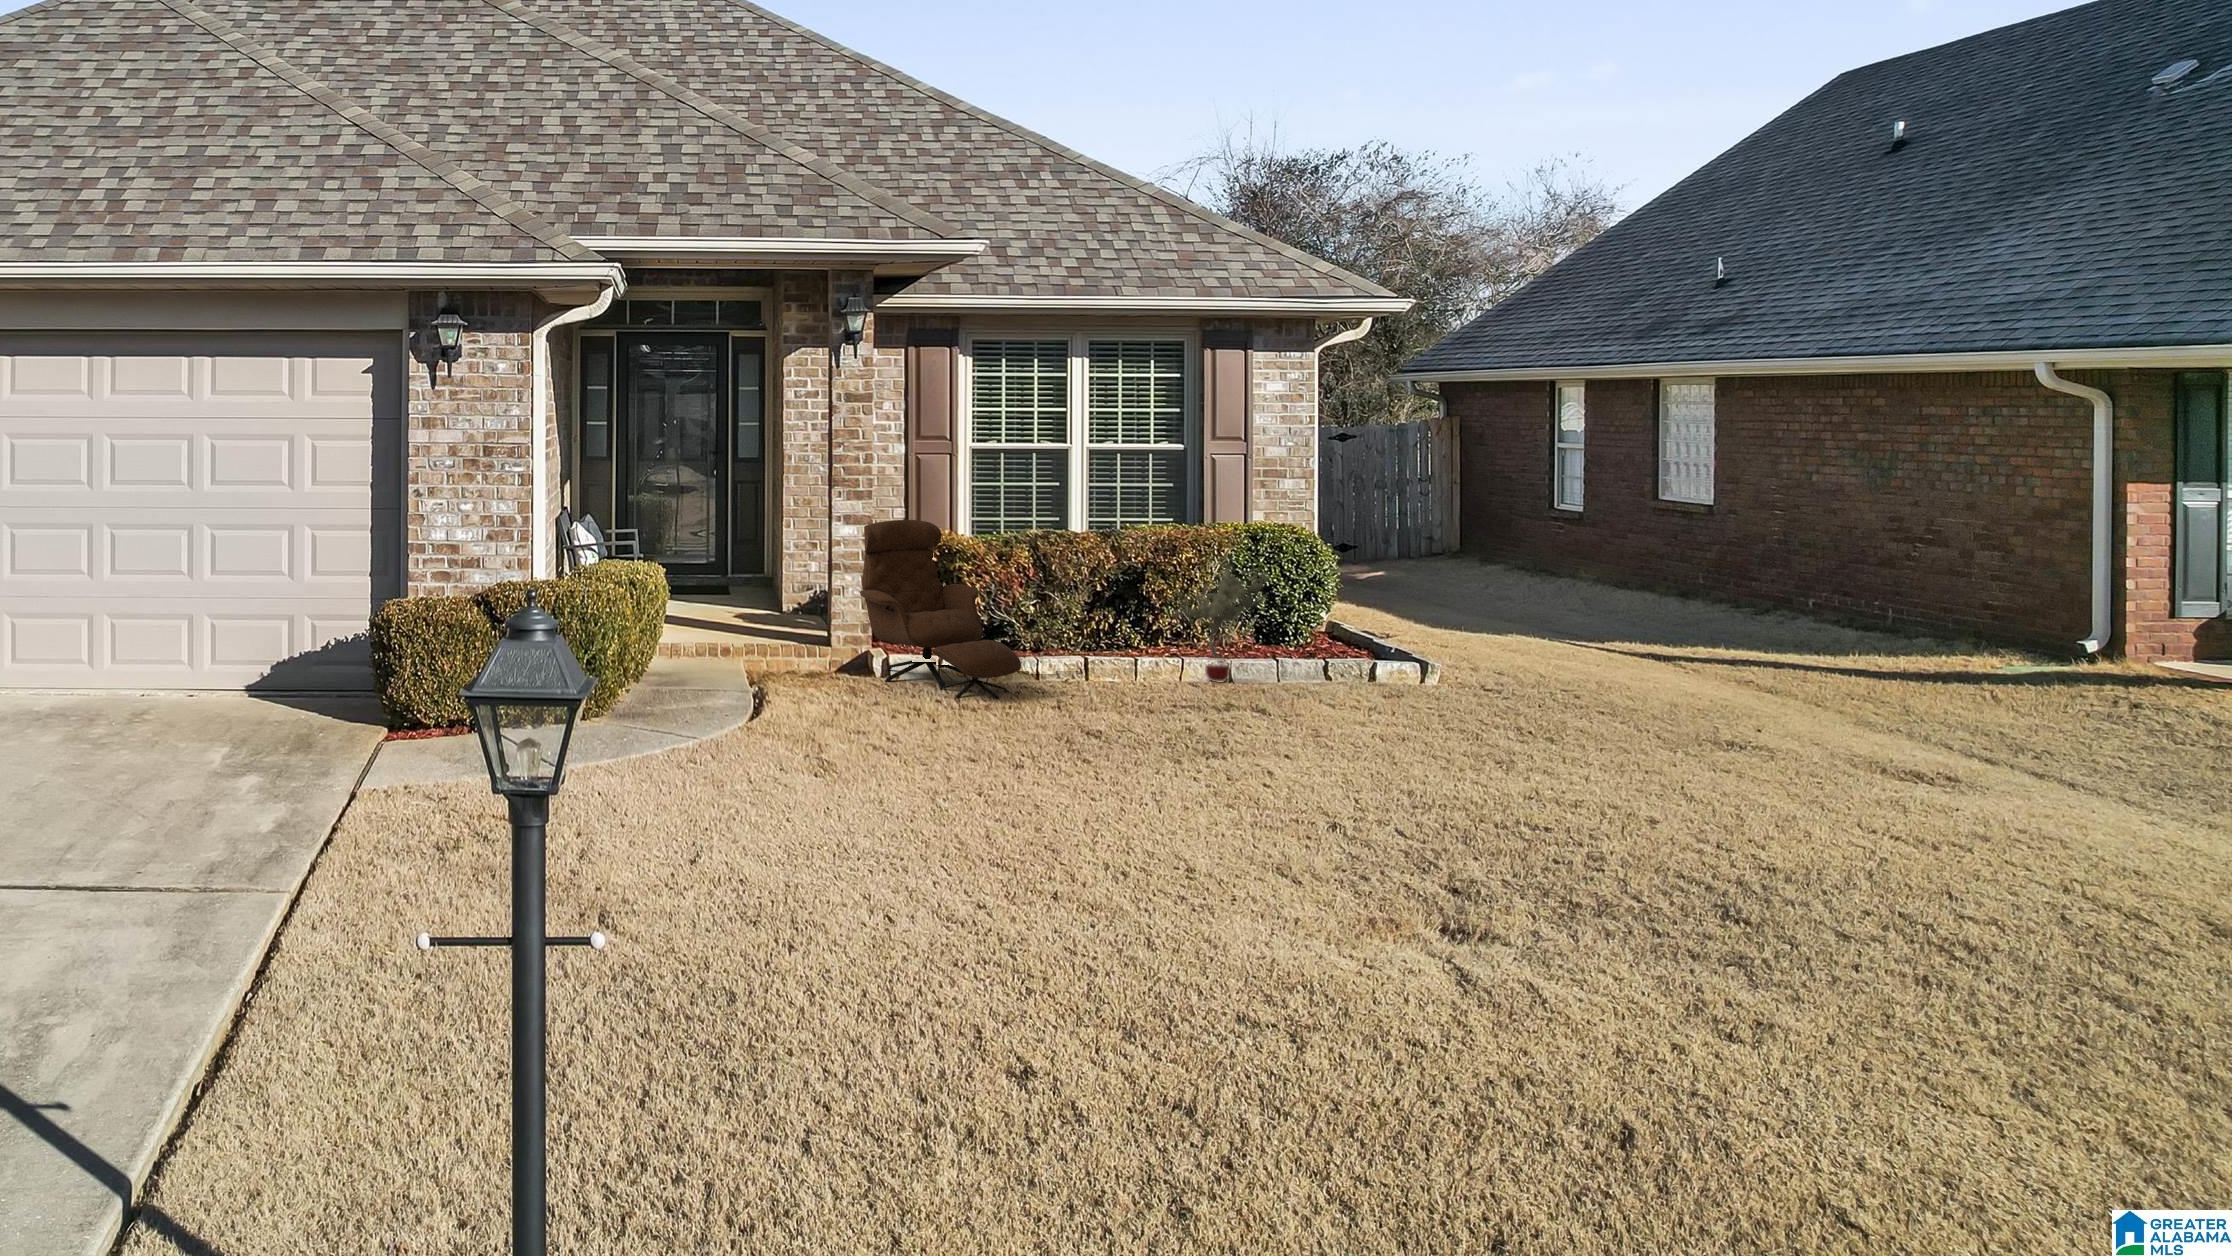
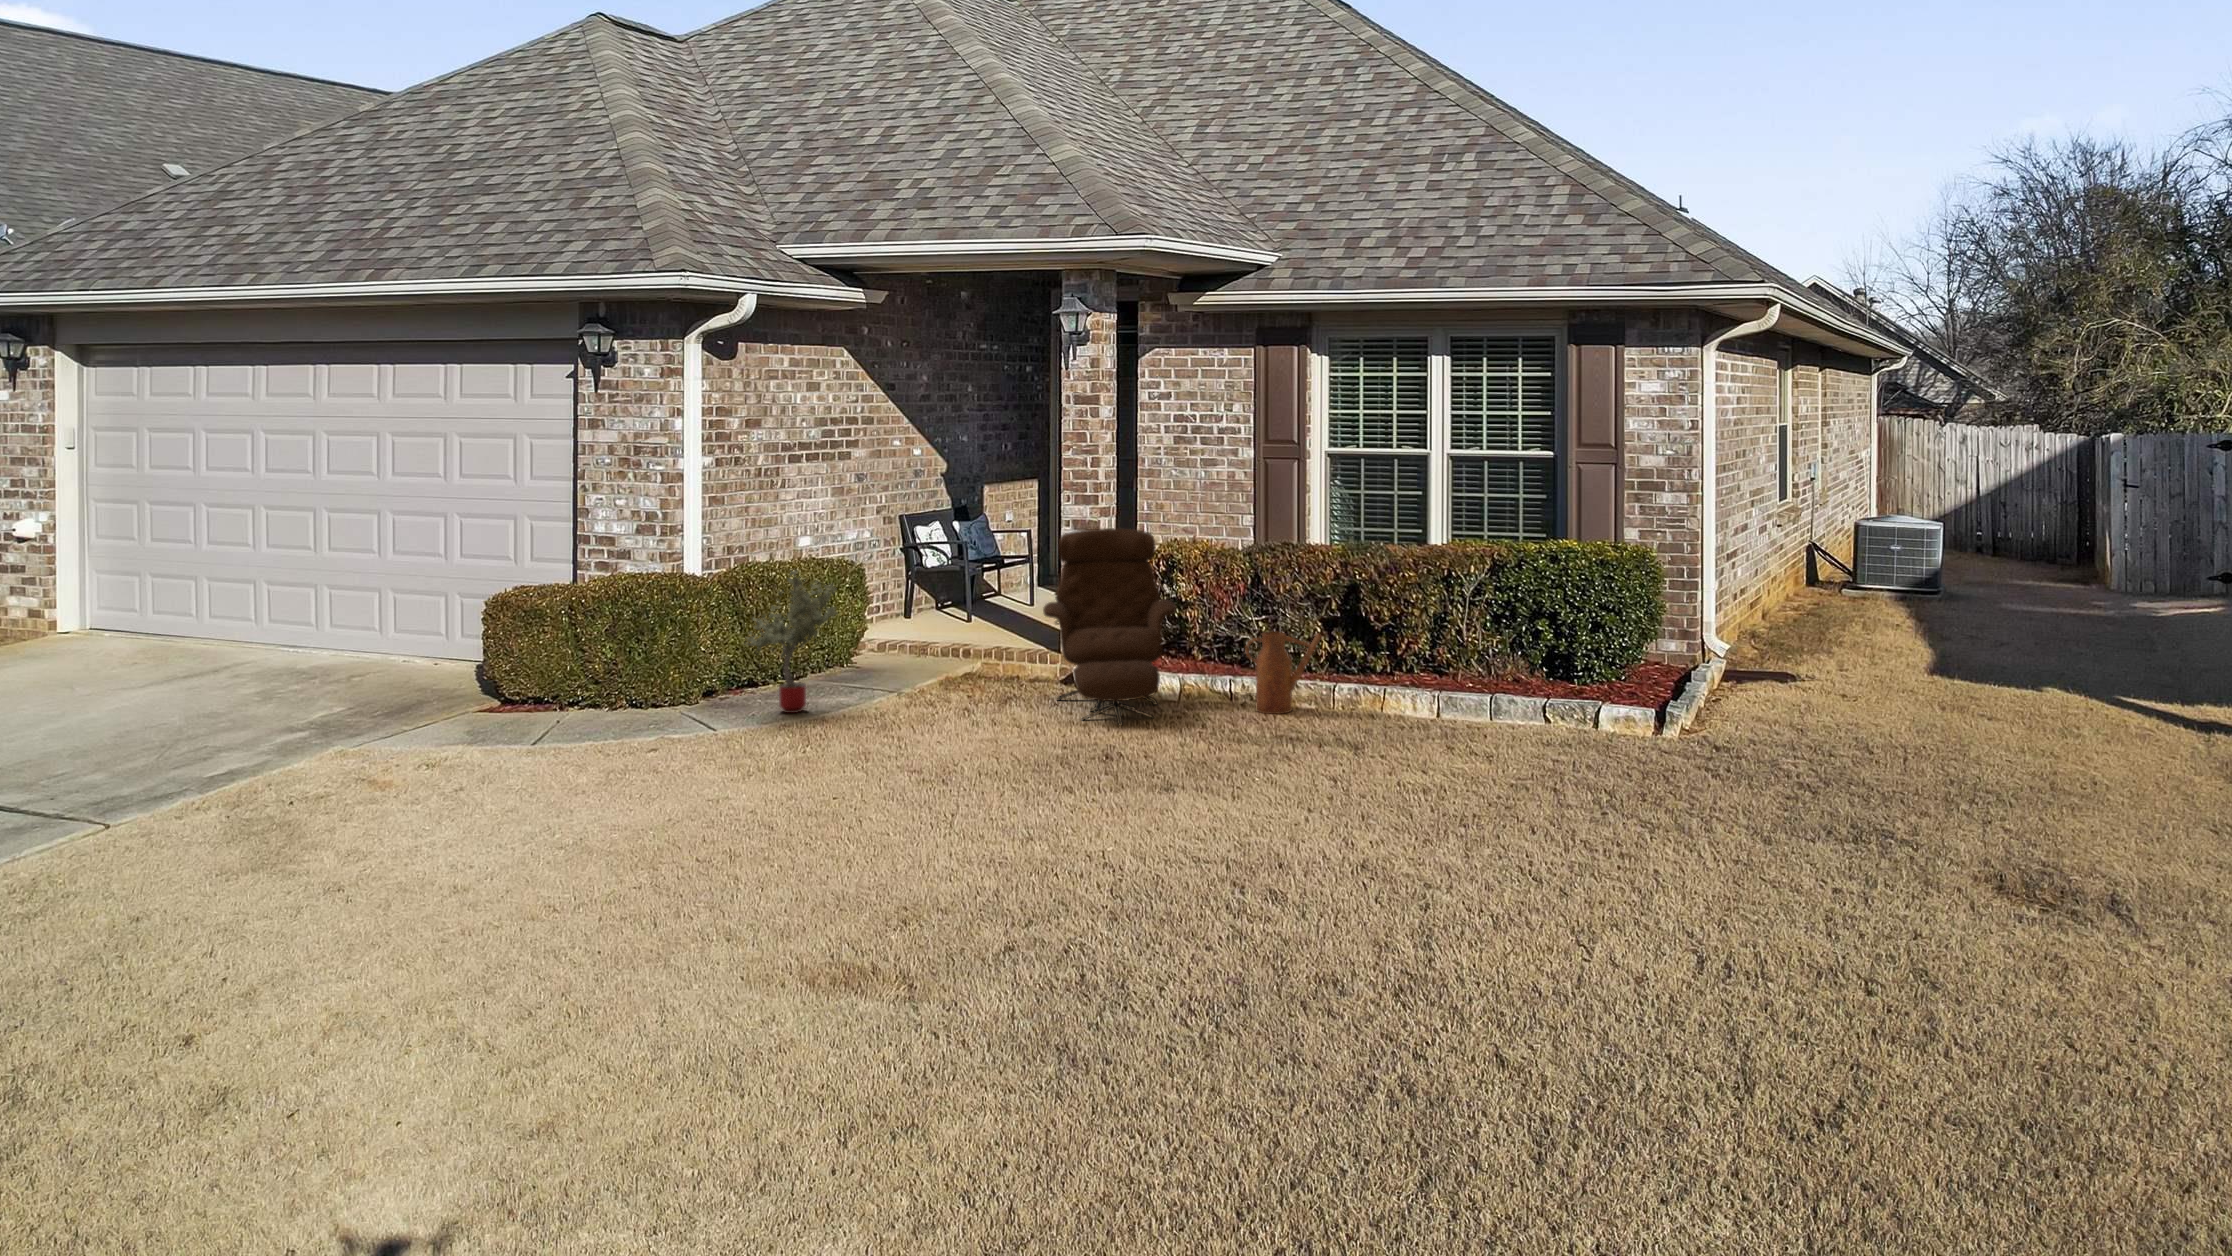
potted tree: present [1172,557,1268,682] -> present [746,571,836,713]
watering can: none [1054,606,1118,680] -> present [1245,632,1322,714]

